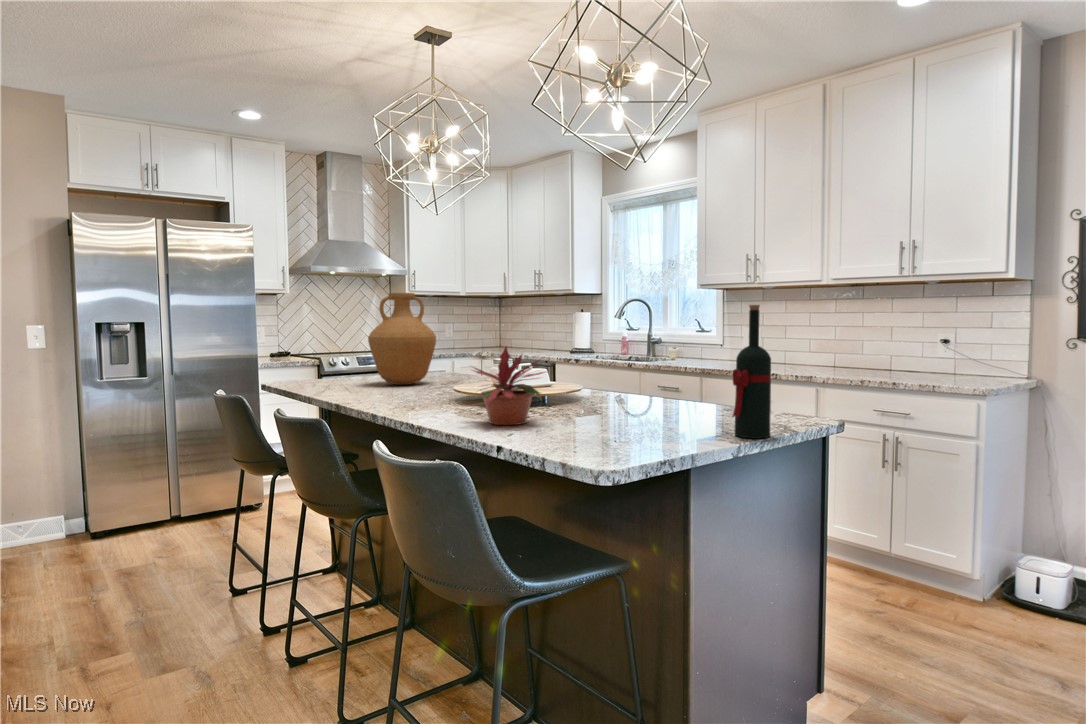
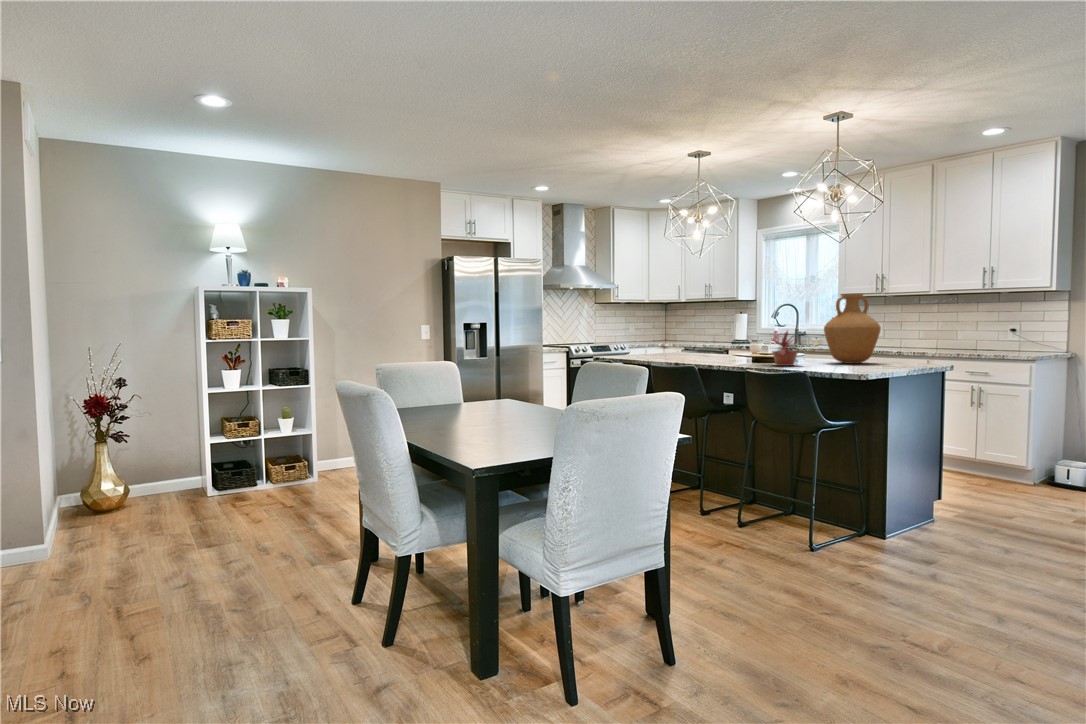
vase: present [368,293,436,385] -> present [824,294,881,364]
wine bottle: present [732,305,771,438] -> none [902,309,920,368]

